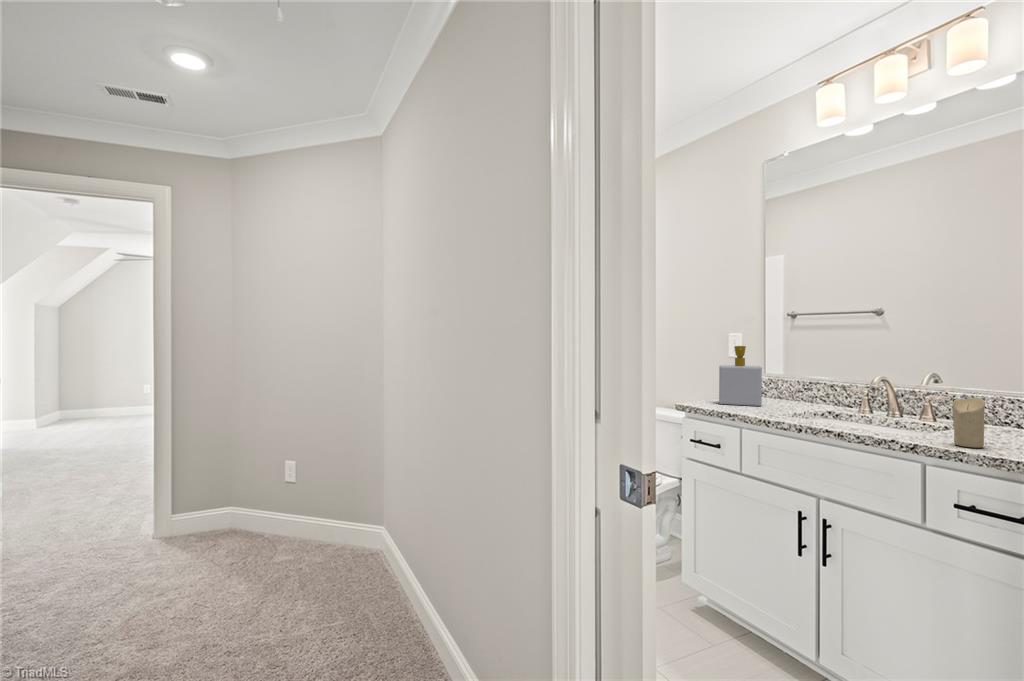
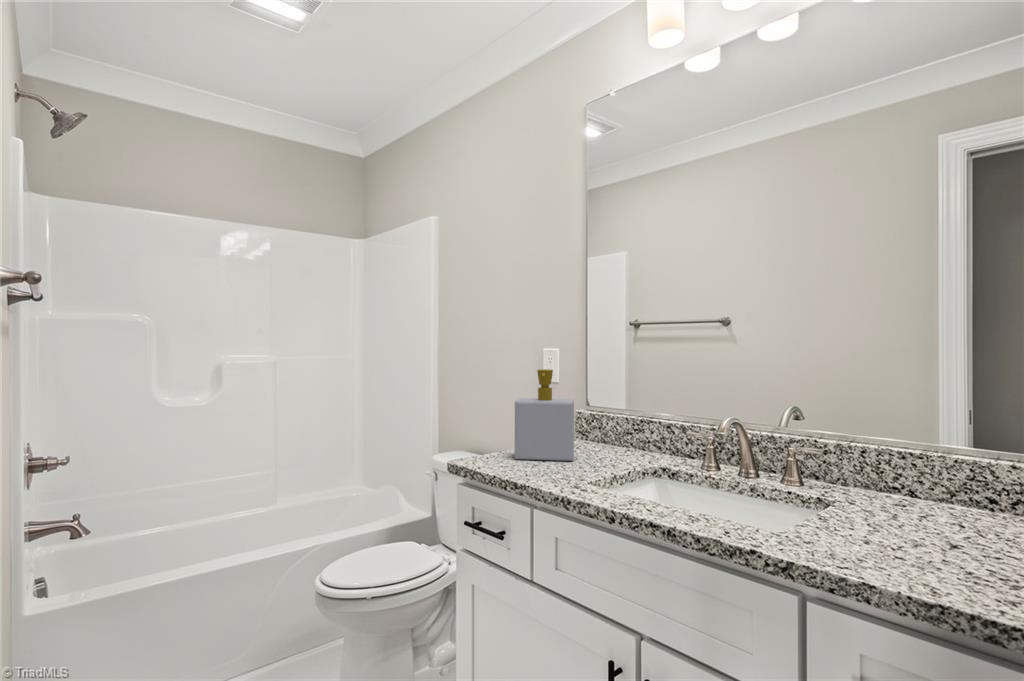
candle: present [952,398,985,448] -> none [844,470,898,566]

